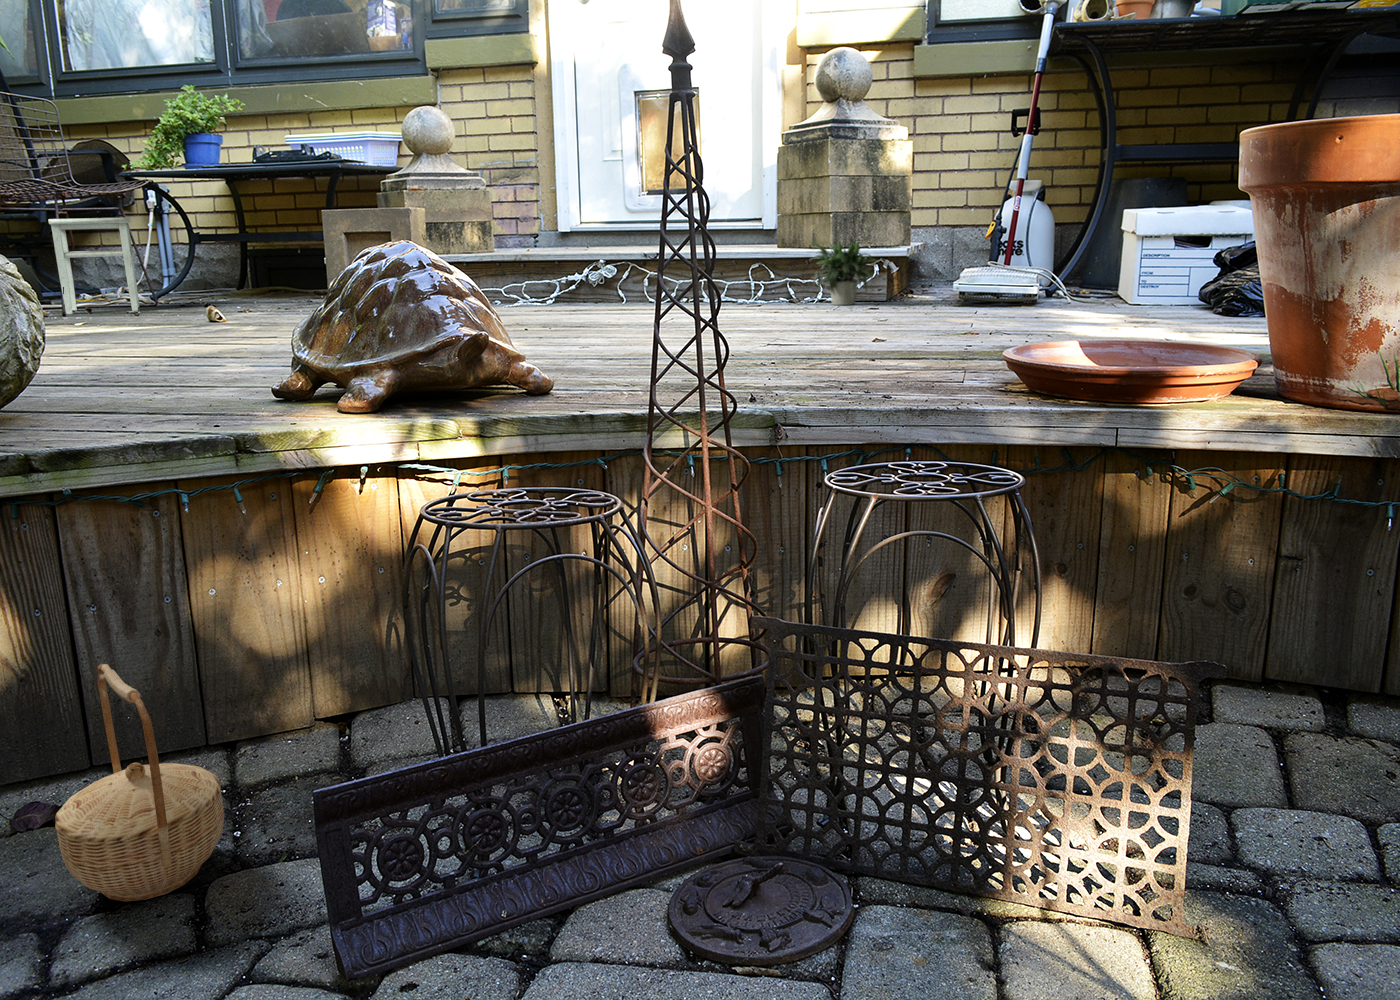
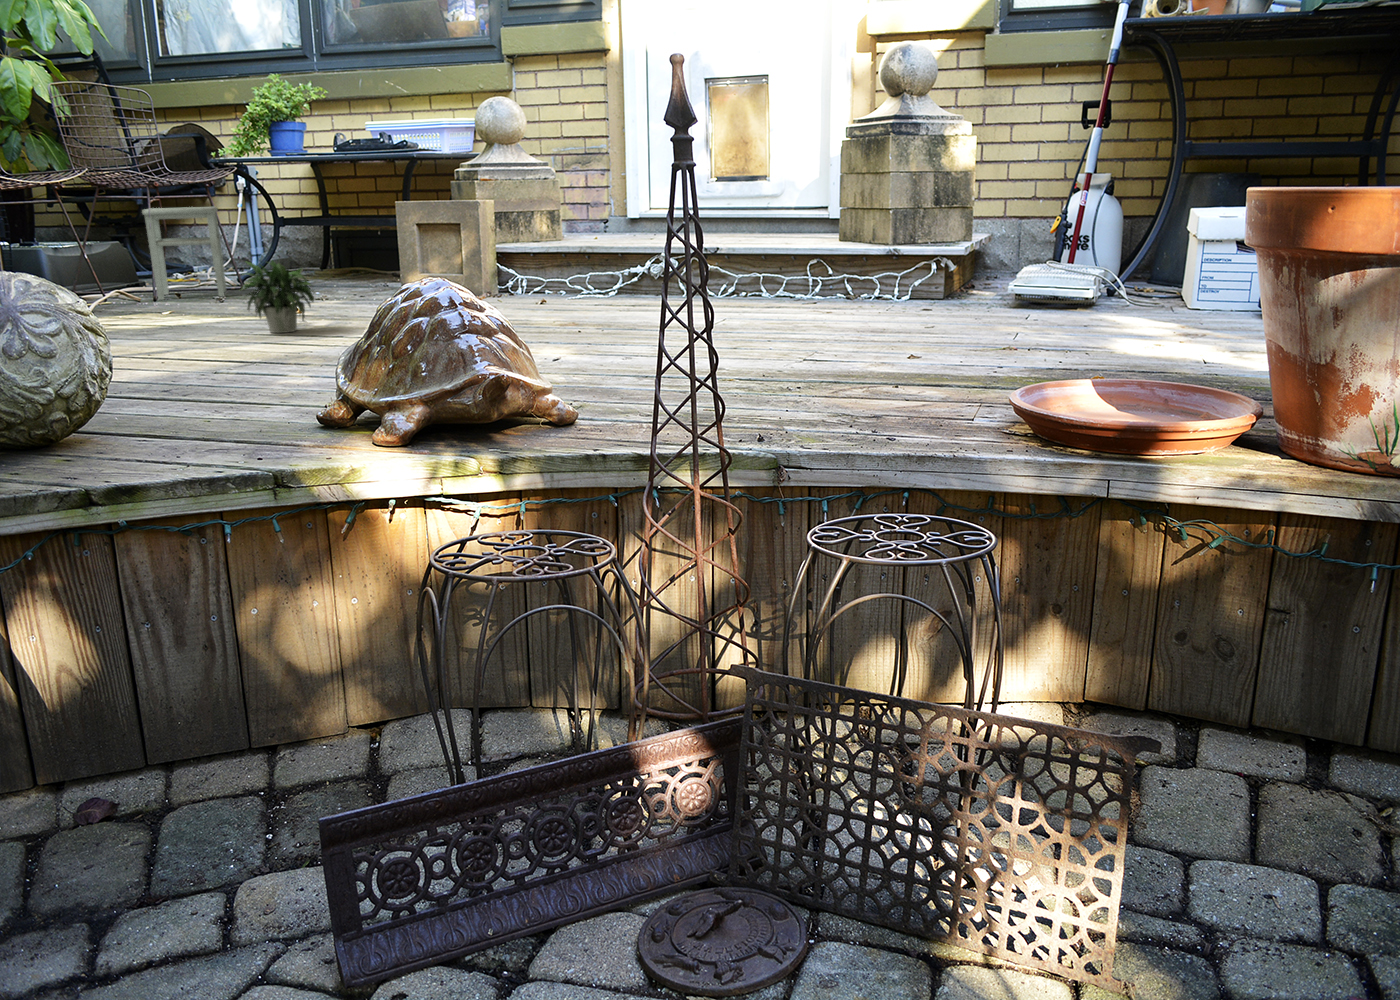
potted plant: present [811,242,877,305] -> present [241,261,314,333]
basket: present [56,664,224,901] -> none [107,684,255,897]

